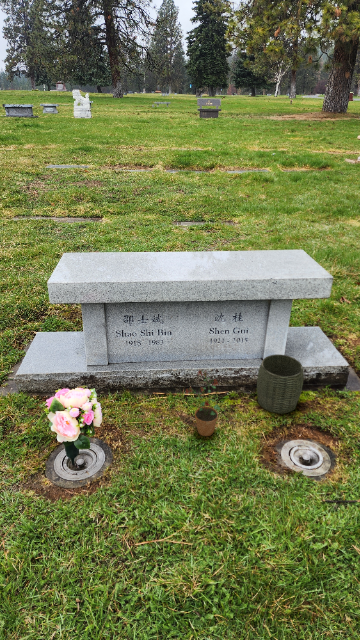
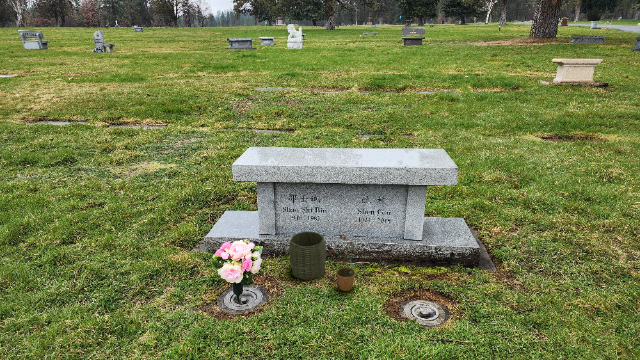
woven basket: present [257,354,304,413] -> present [289,232,326,280]

